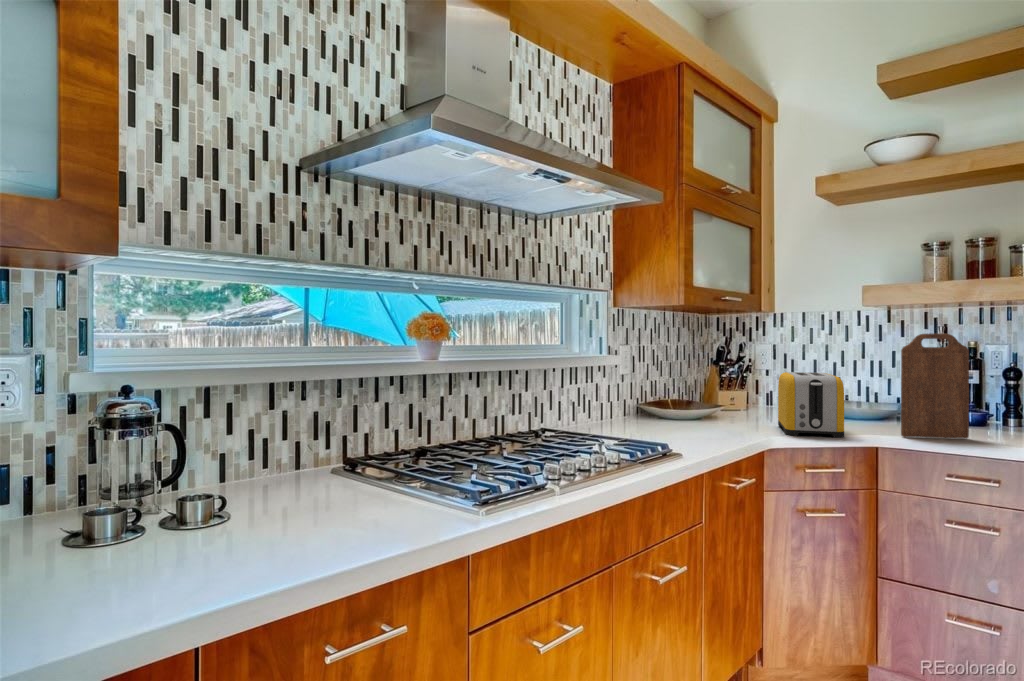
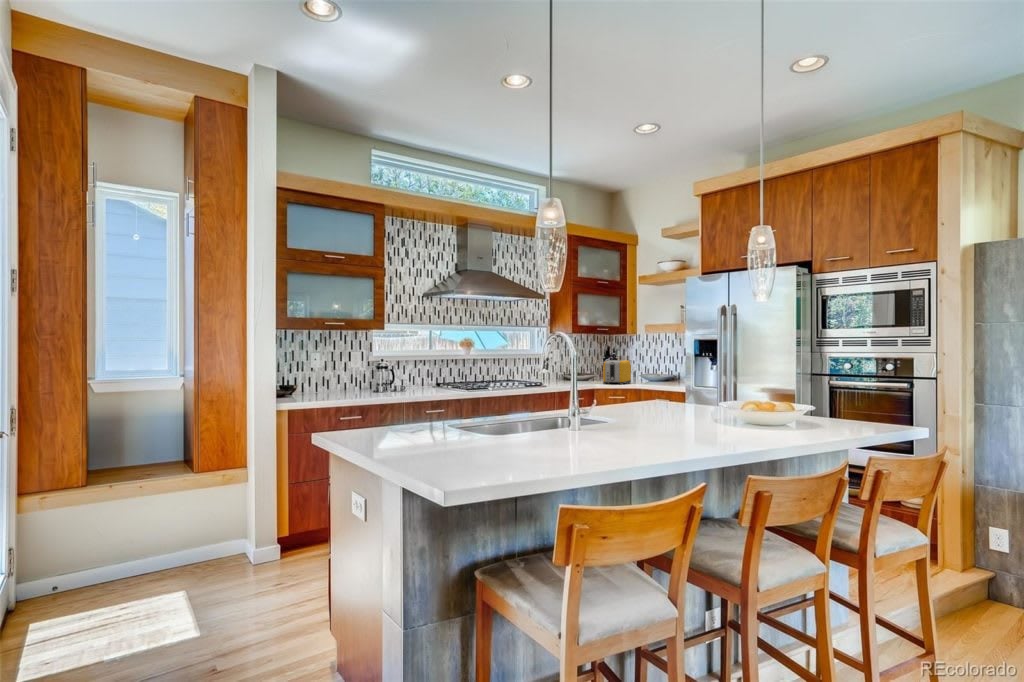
cutting board: present [901,334,969,439] -> none [646,345,670,385]

